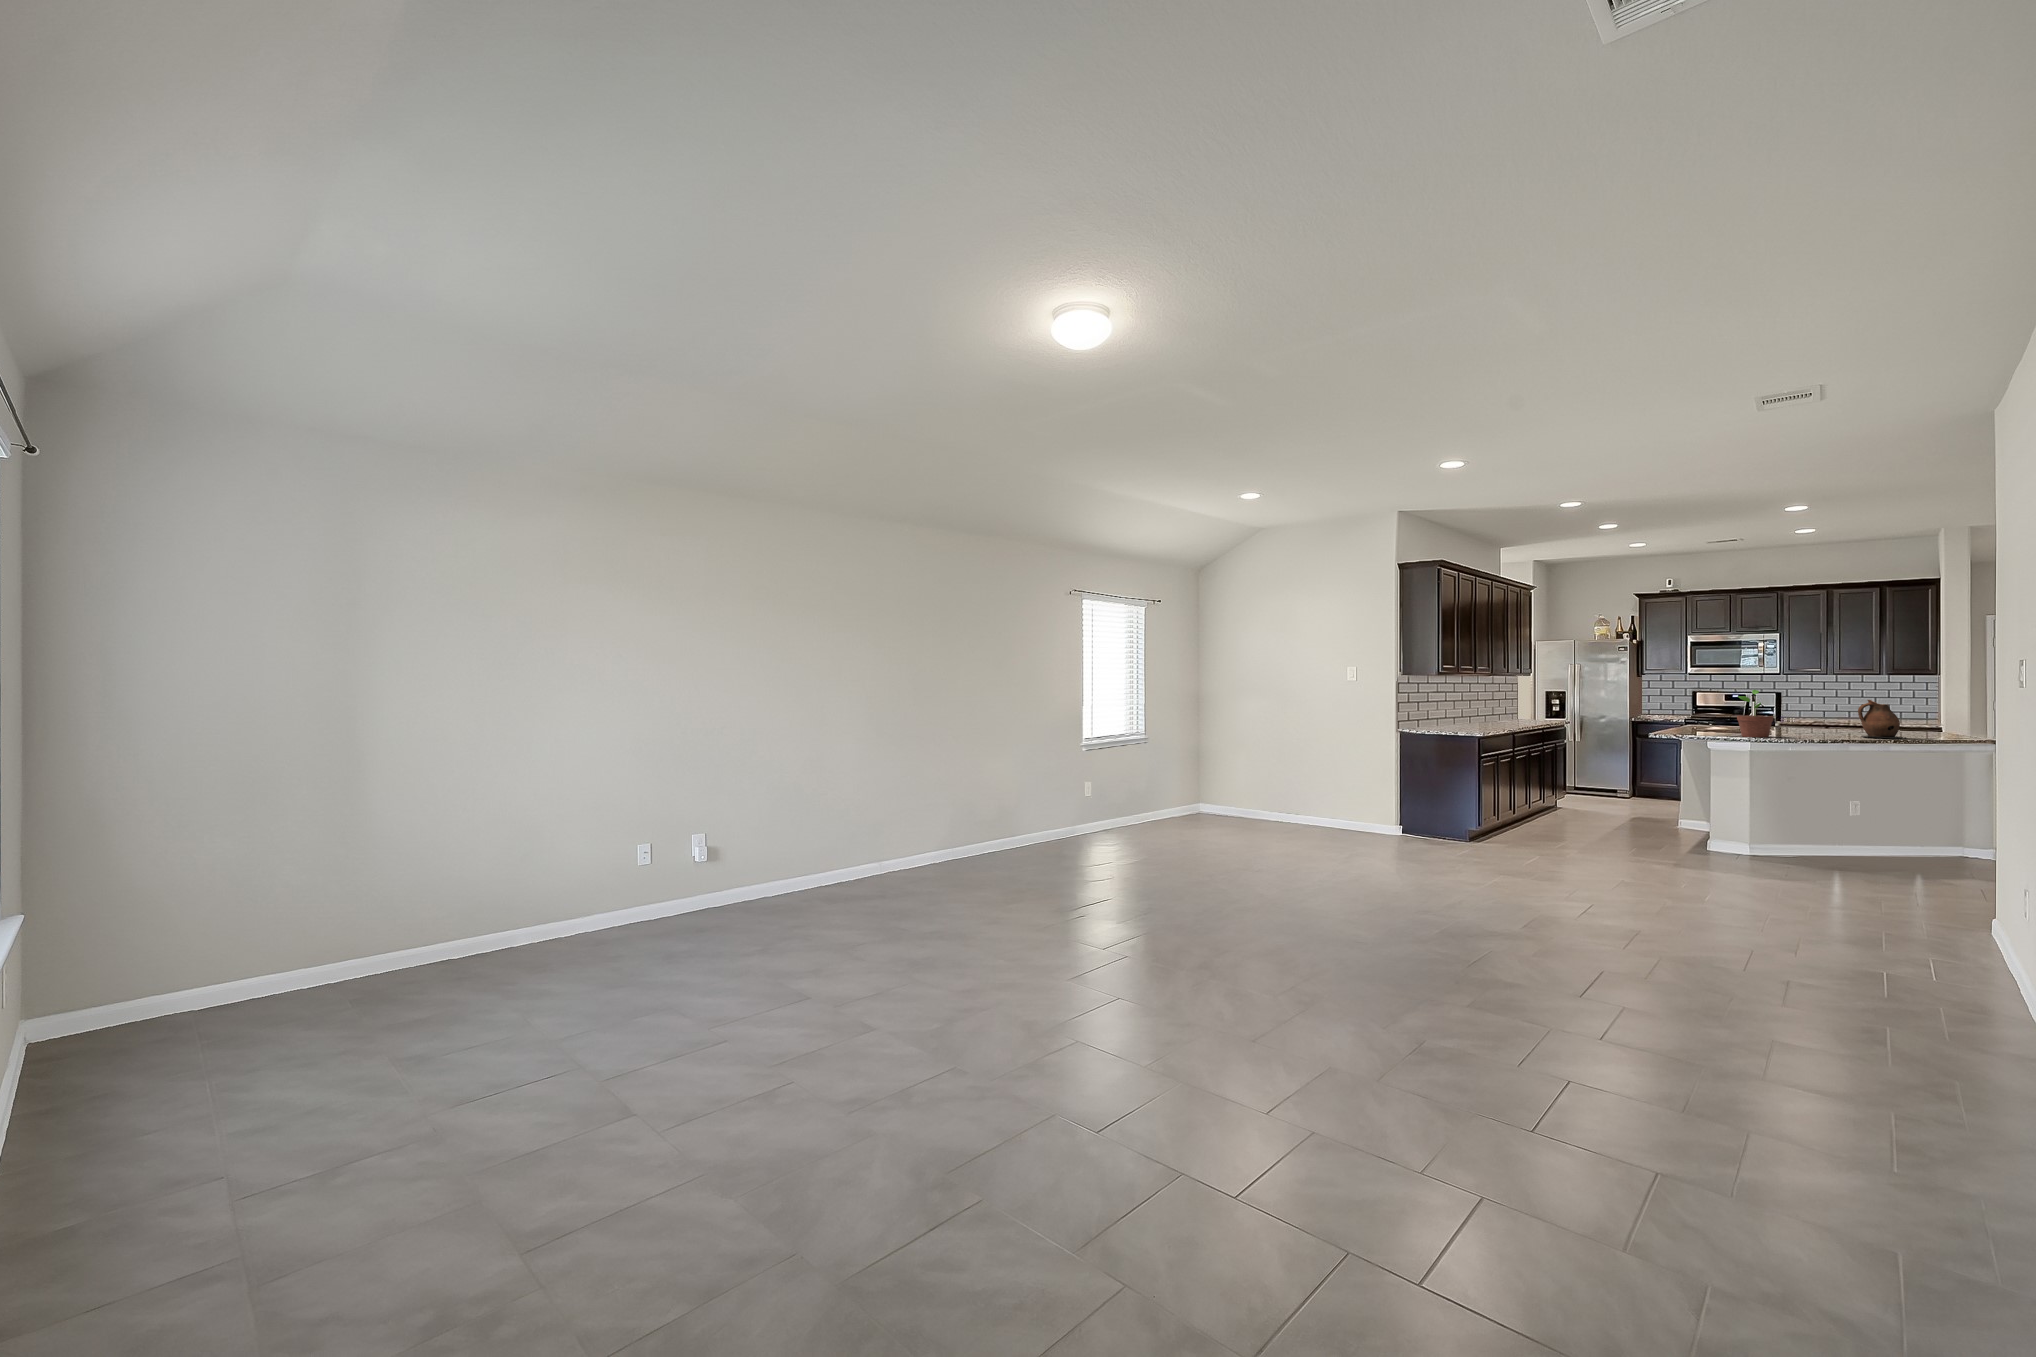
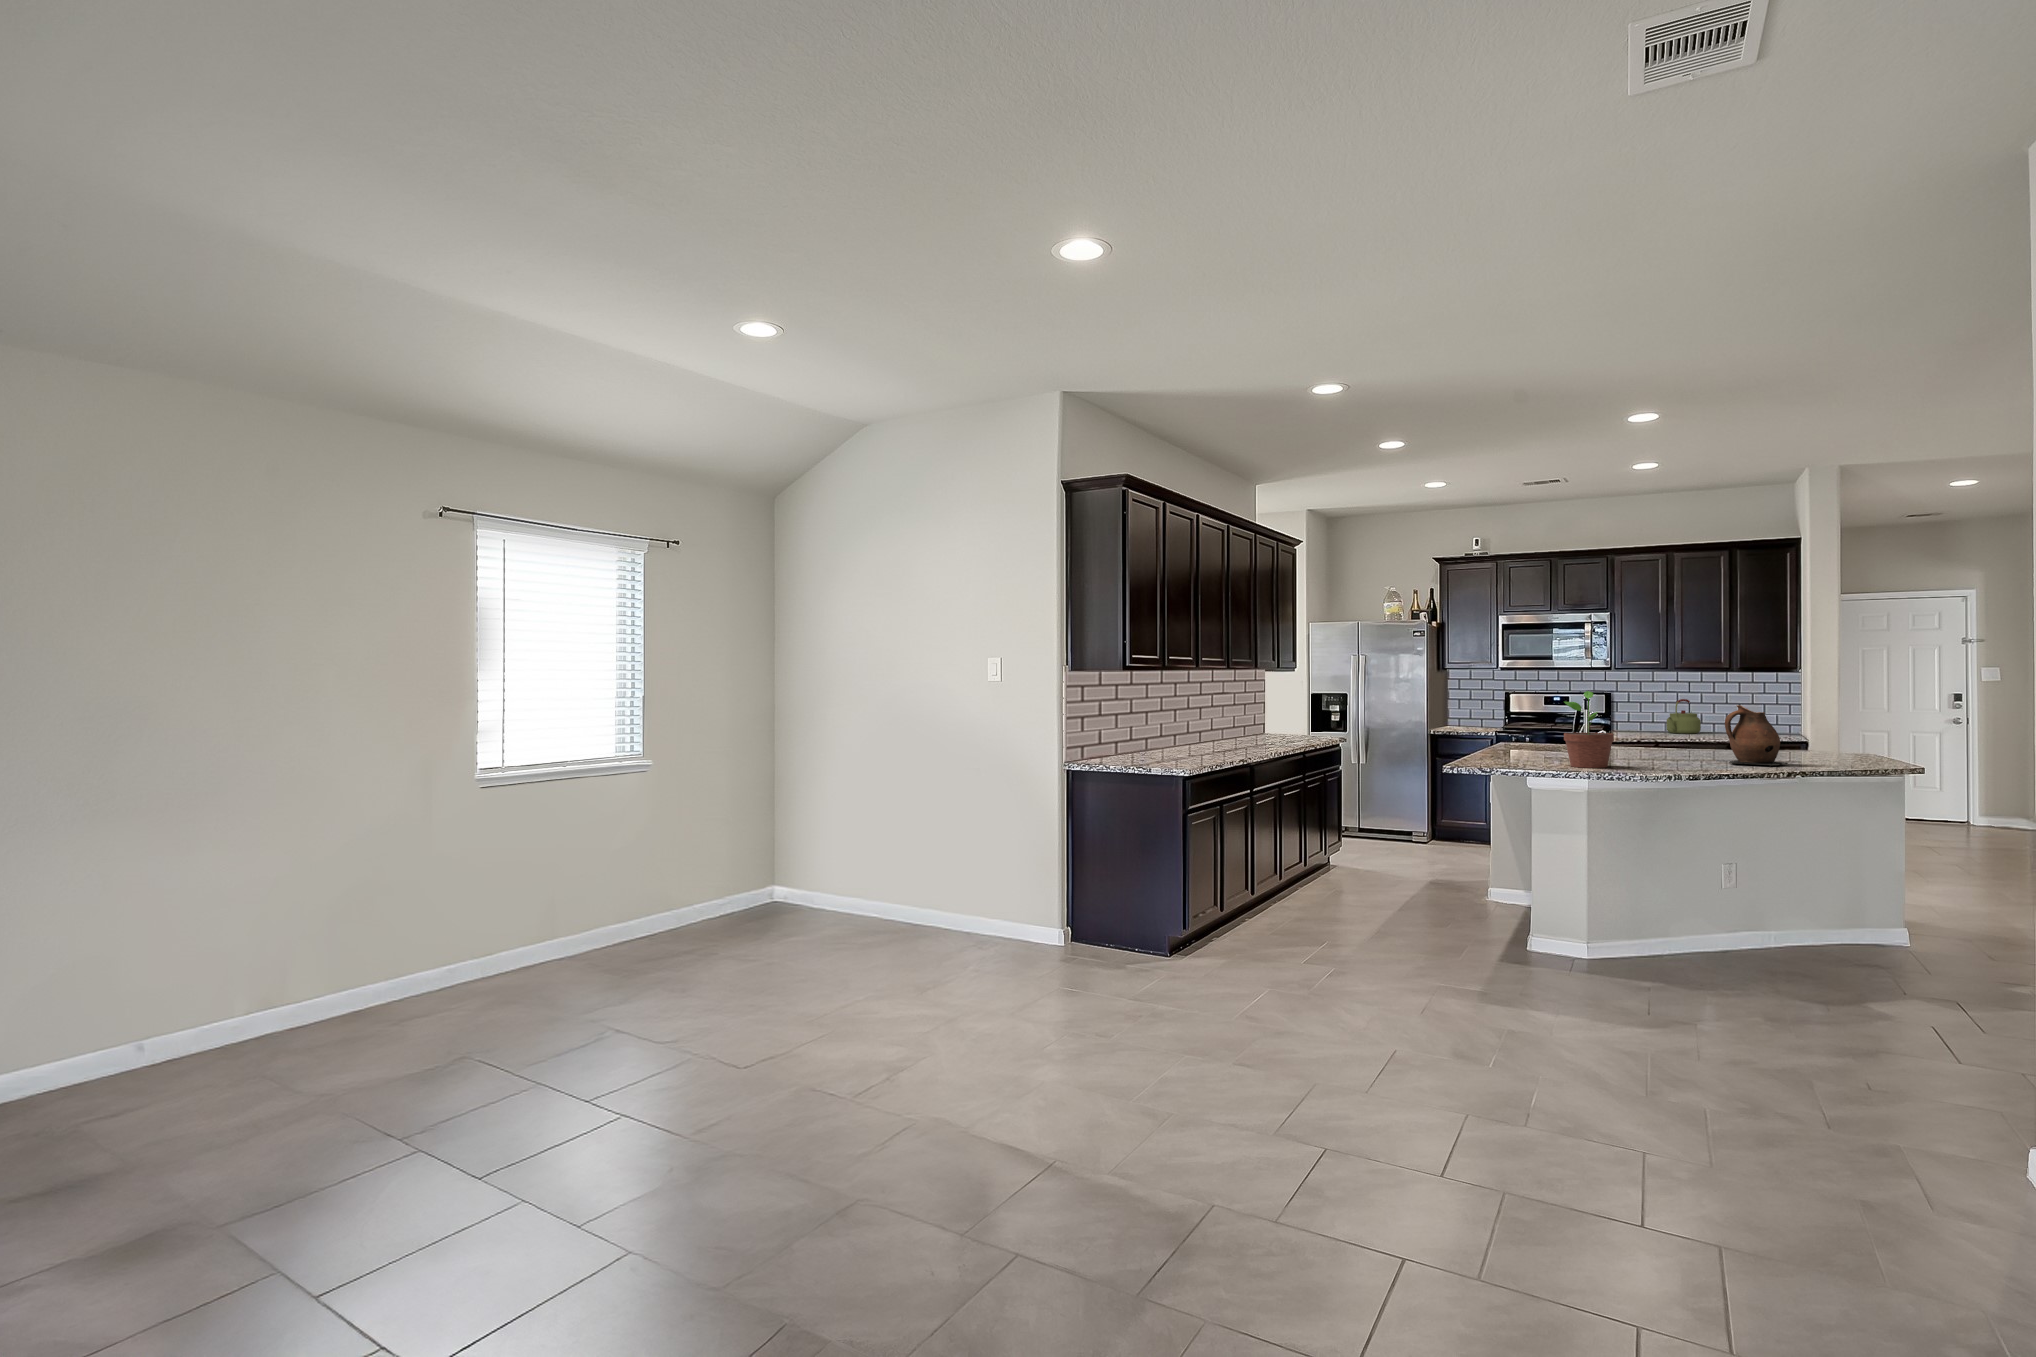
kettle: none [1828,696,1857,721] -> present [1667,699,1701,734]

